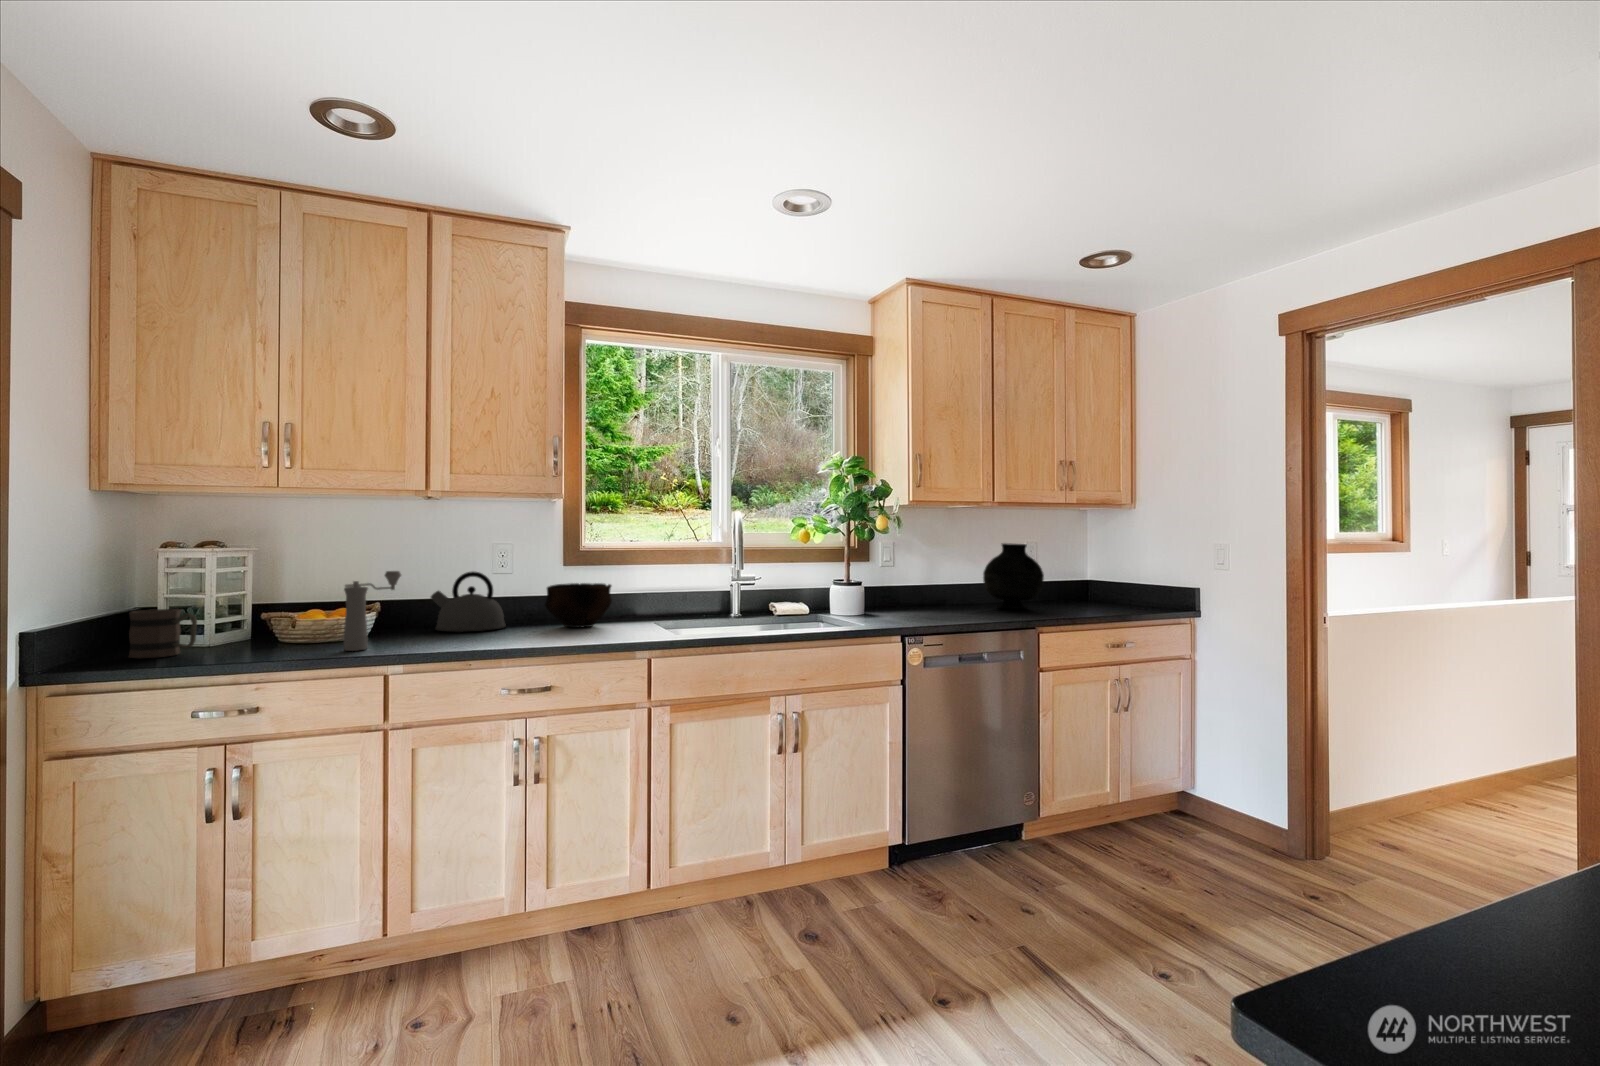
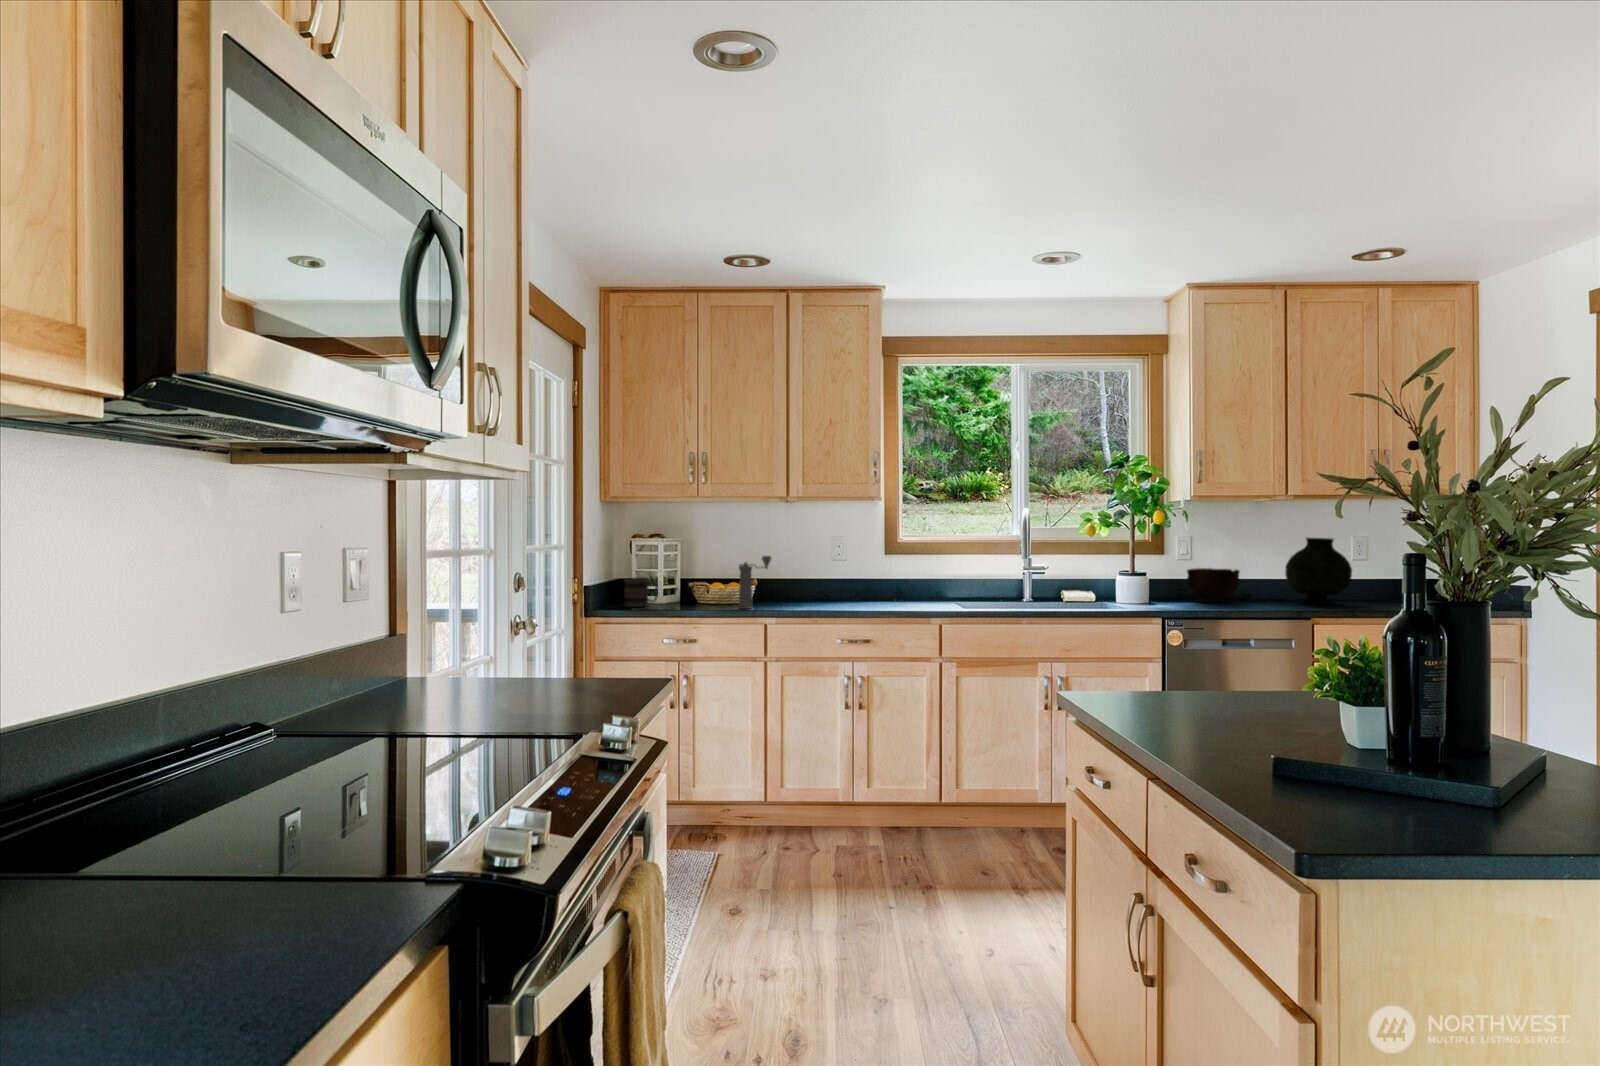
kettle: present [431,572,506,632] -> none [787,557,840,601]
bowl: present [545,583,612,627] -> present [1186,568,1240,602]

